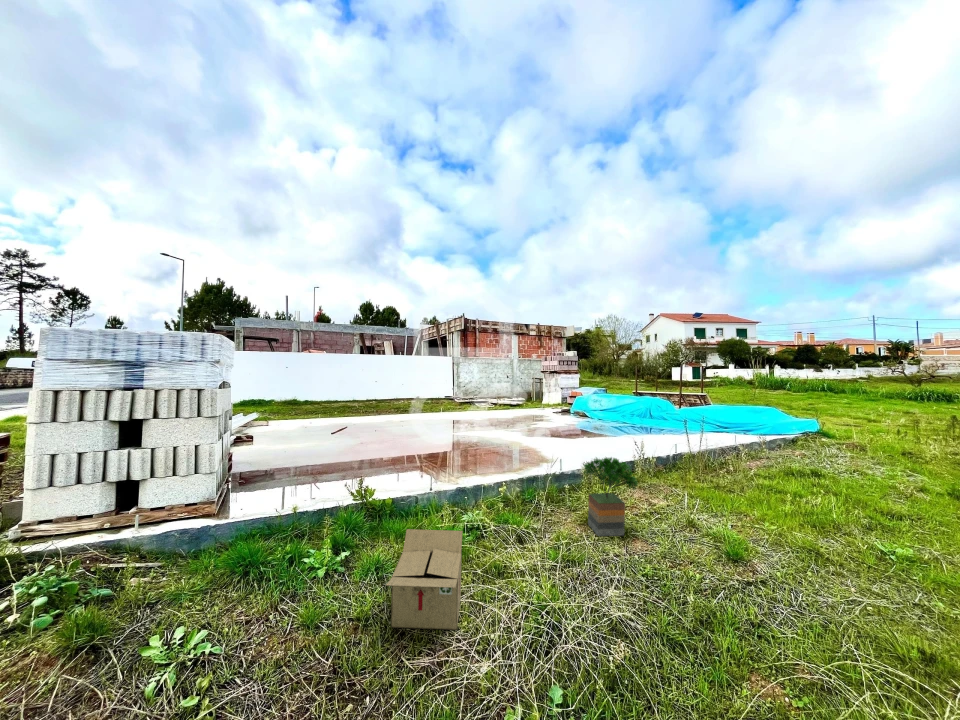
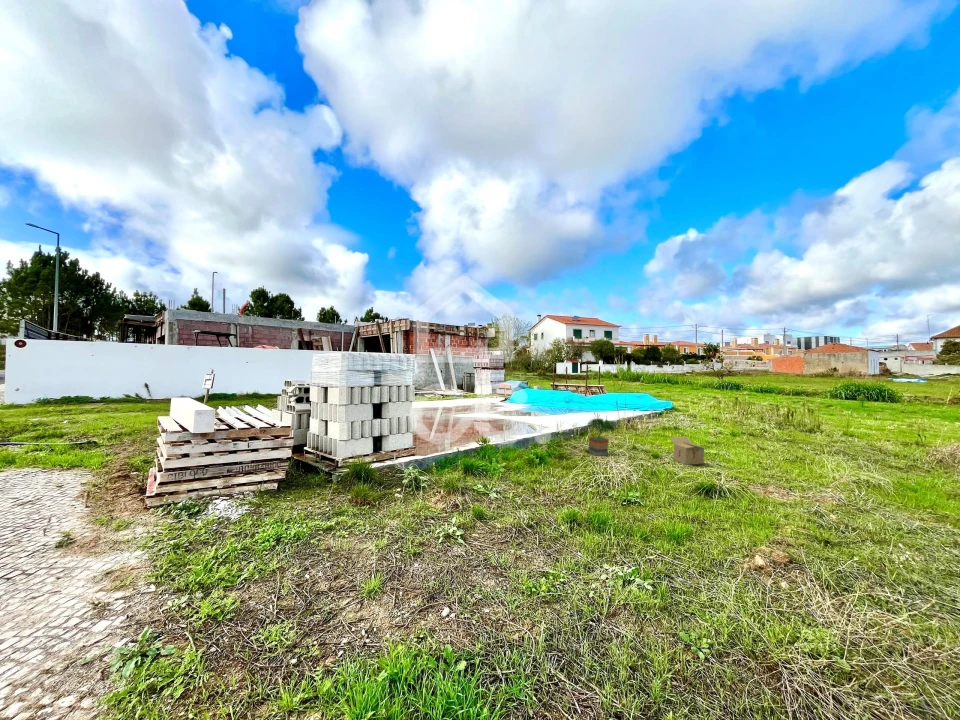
cardboard box: present [386,529,463,630] -> present [671,437,704,465]

